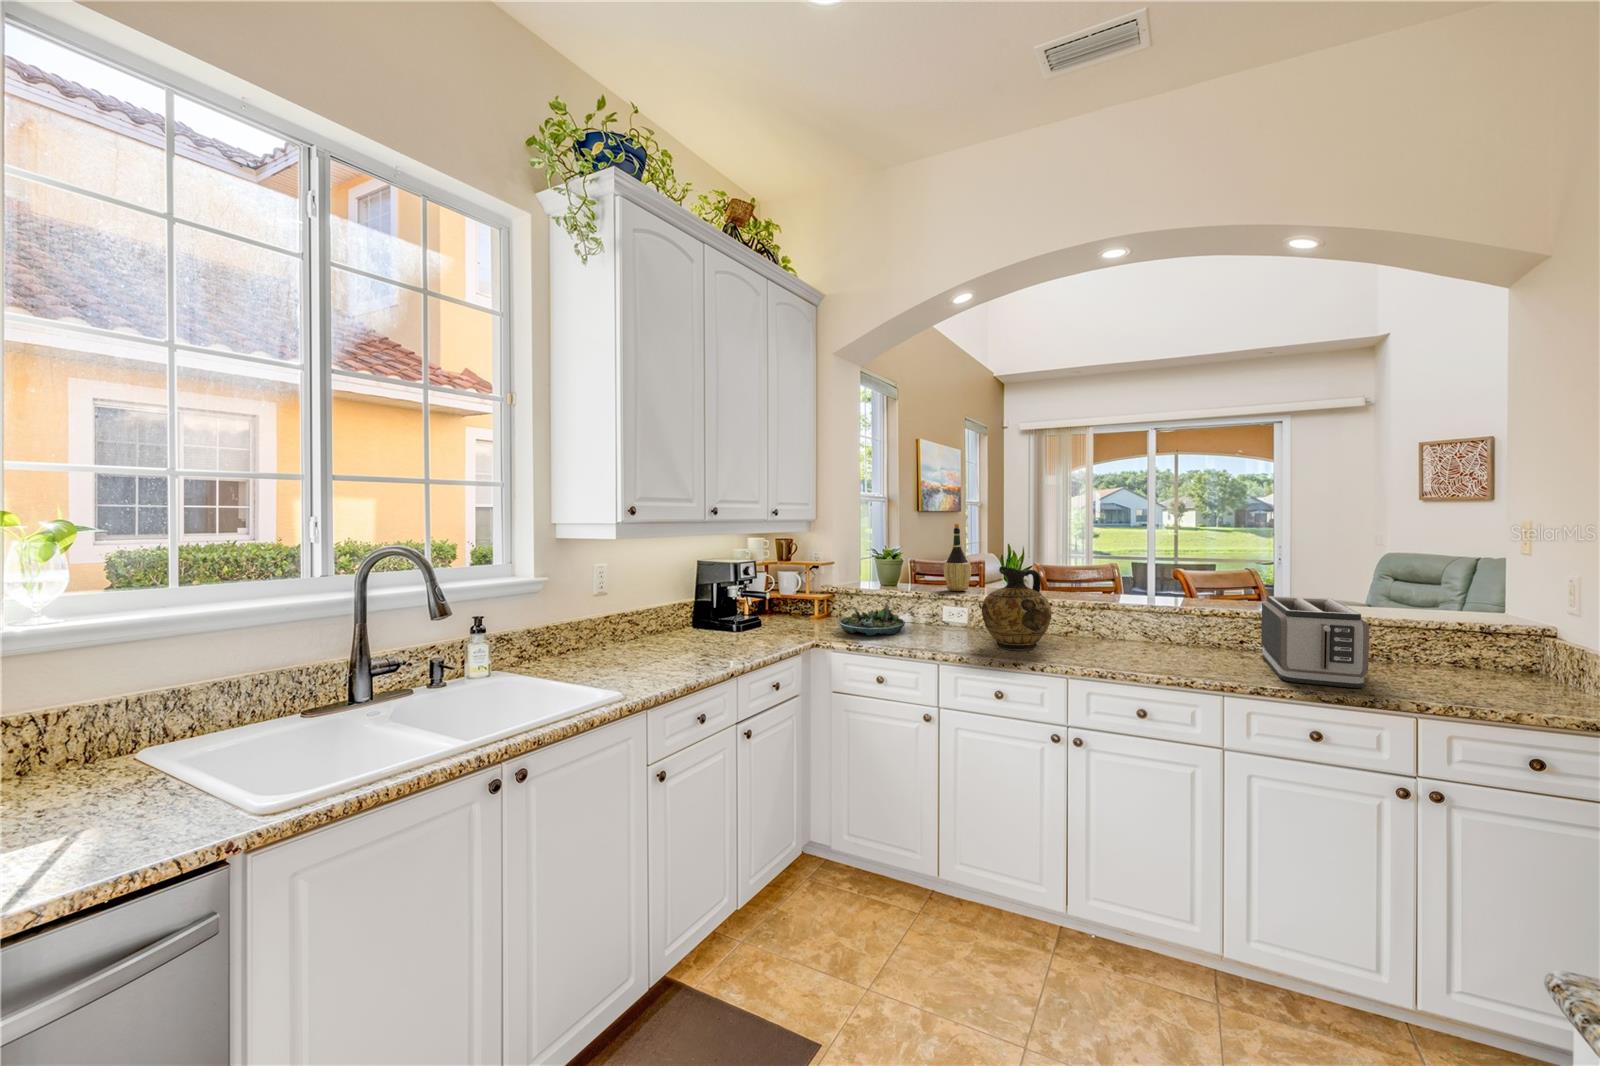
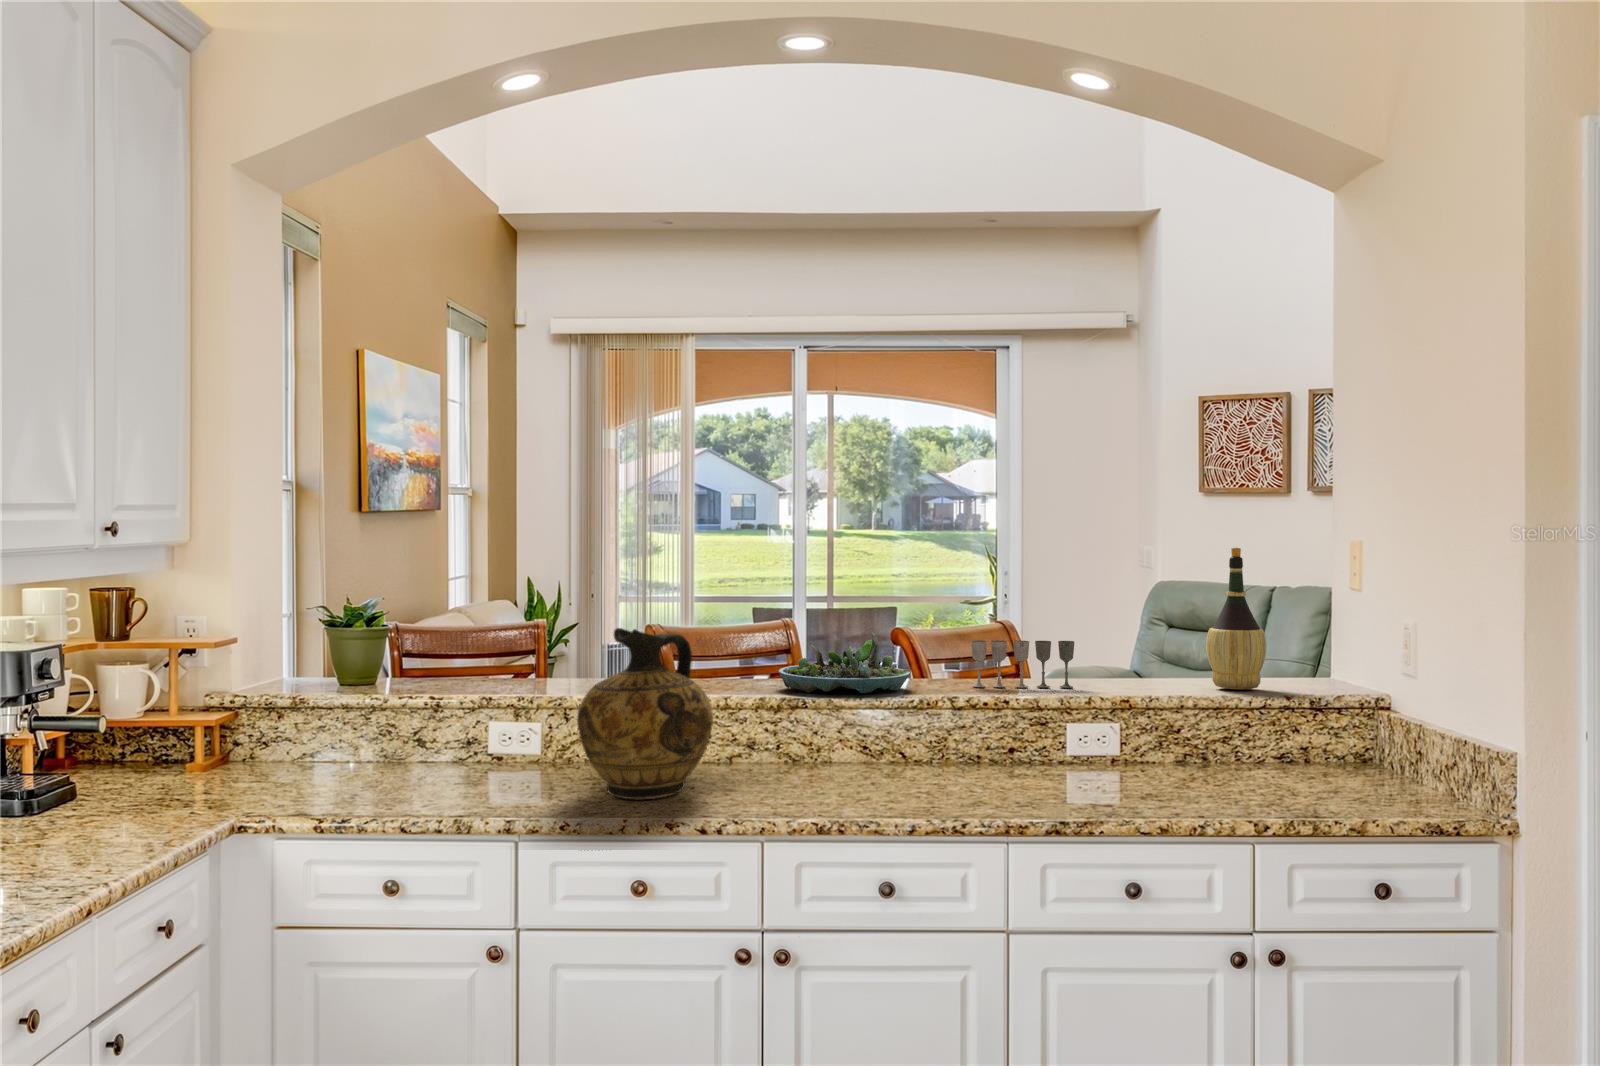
wine bottle: present [944,524,971,591] -> present [1206,548,1267,689]
wine glass: none [1215,577,1289,608] -> present [971,640,1074,688]
toaster: present [1261,596,1369,688] -> none [1044,666,1194,808]
succulent planter: present [838,603,905,635] -> present [778,632,910,693]

